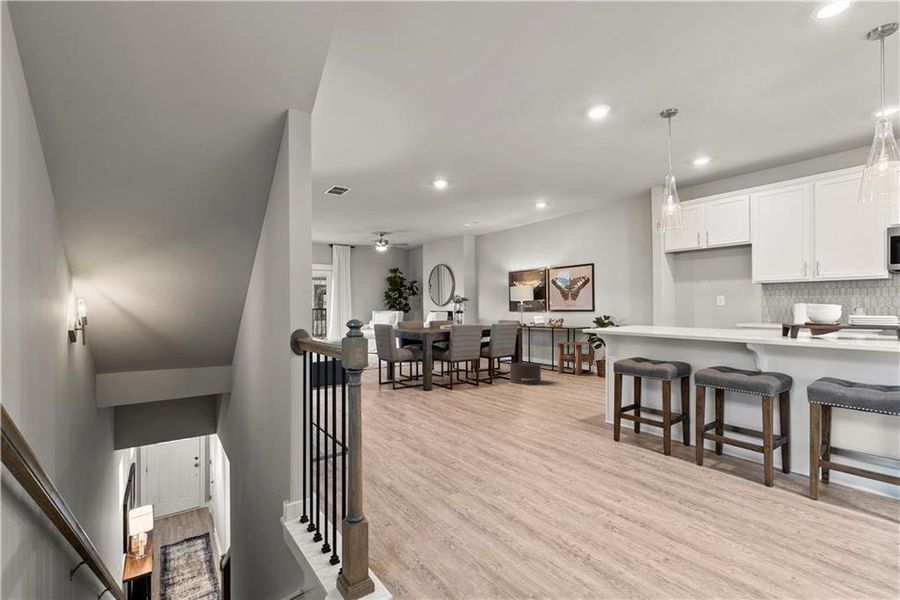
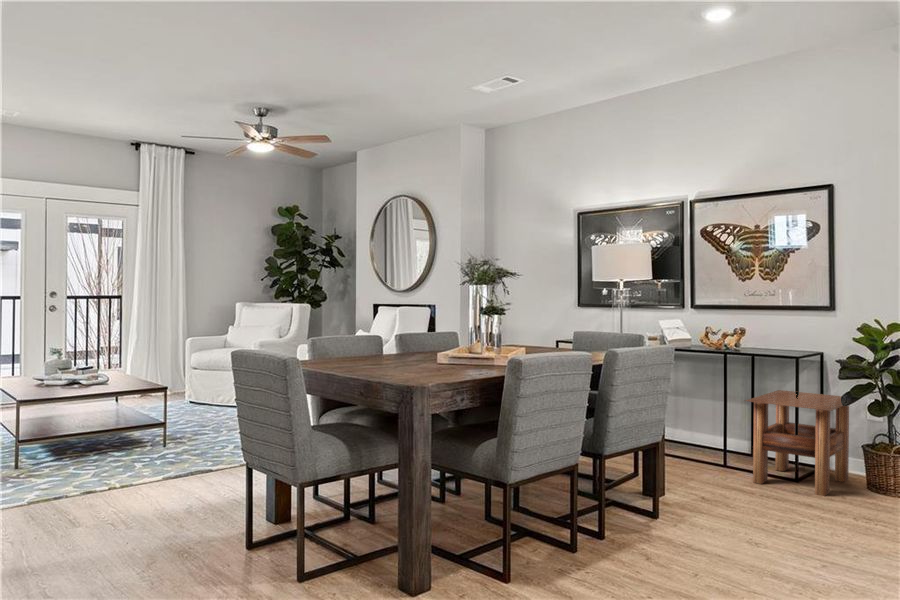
pouf: present [508,363,541,384] -> none [651,476,783,563]

